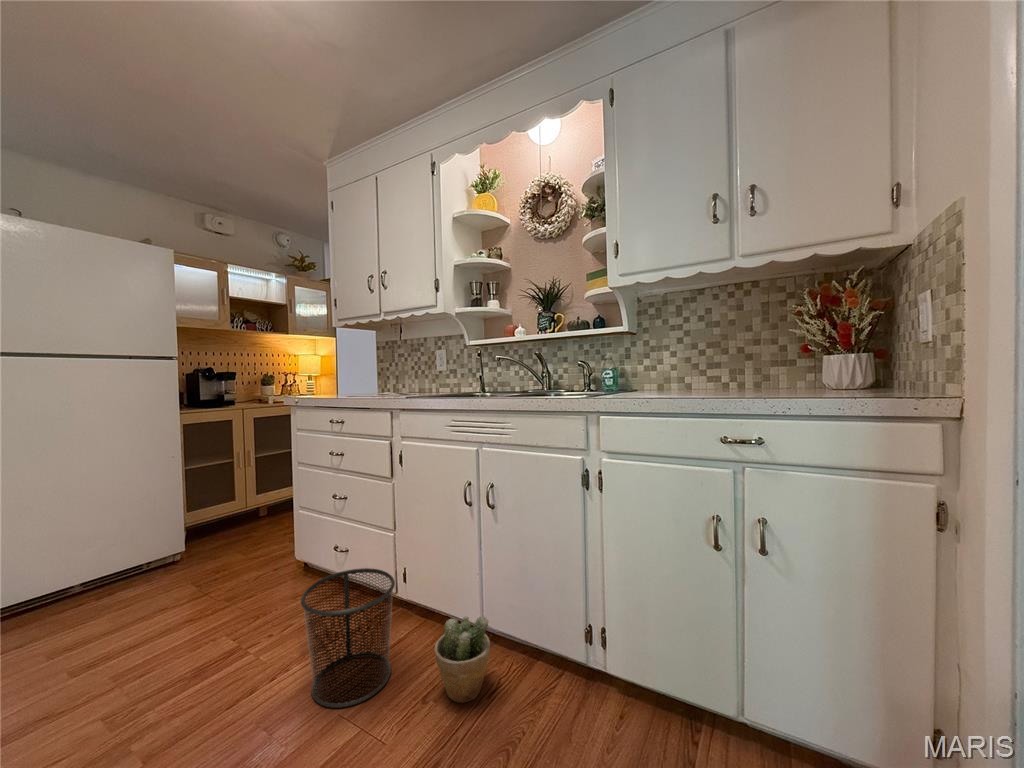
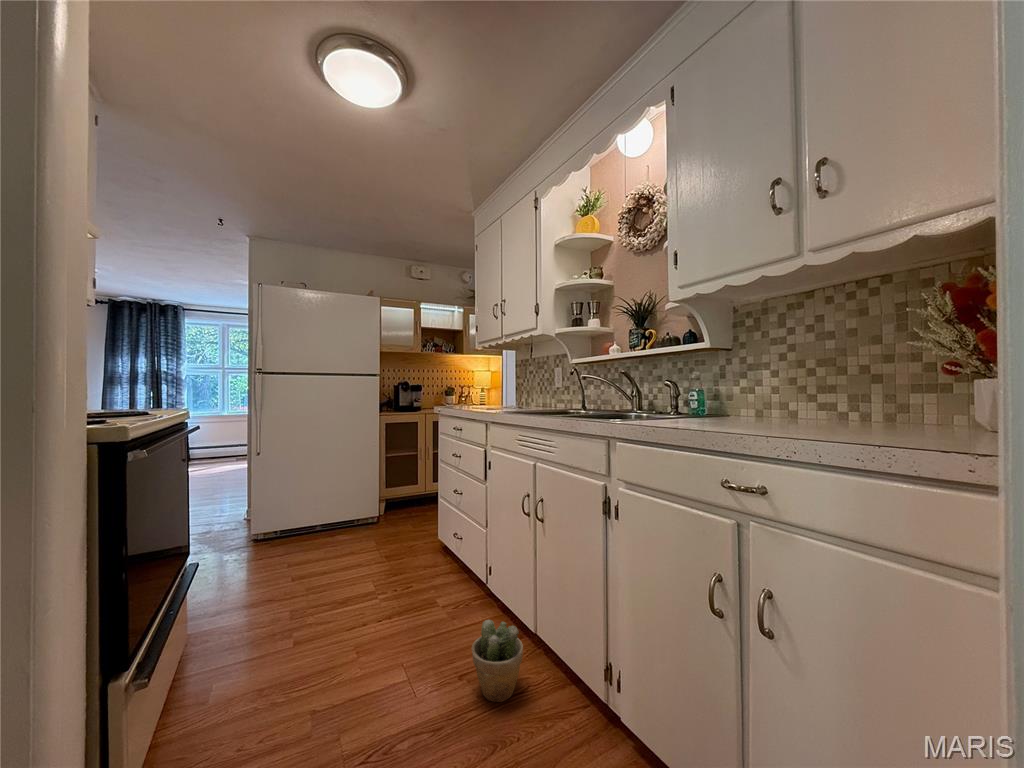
waste bin: present [301,568,395,708] -> none [386,556,461,668]

